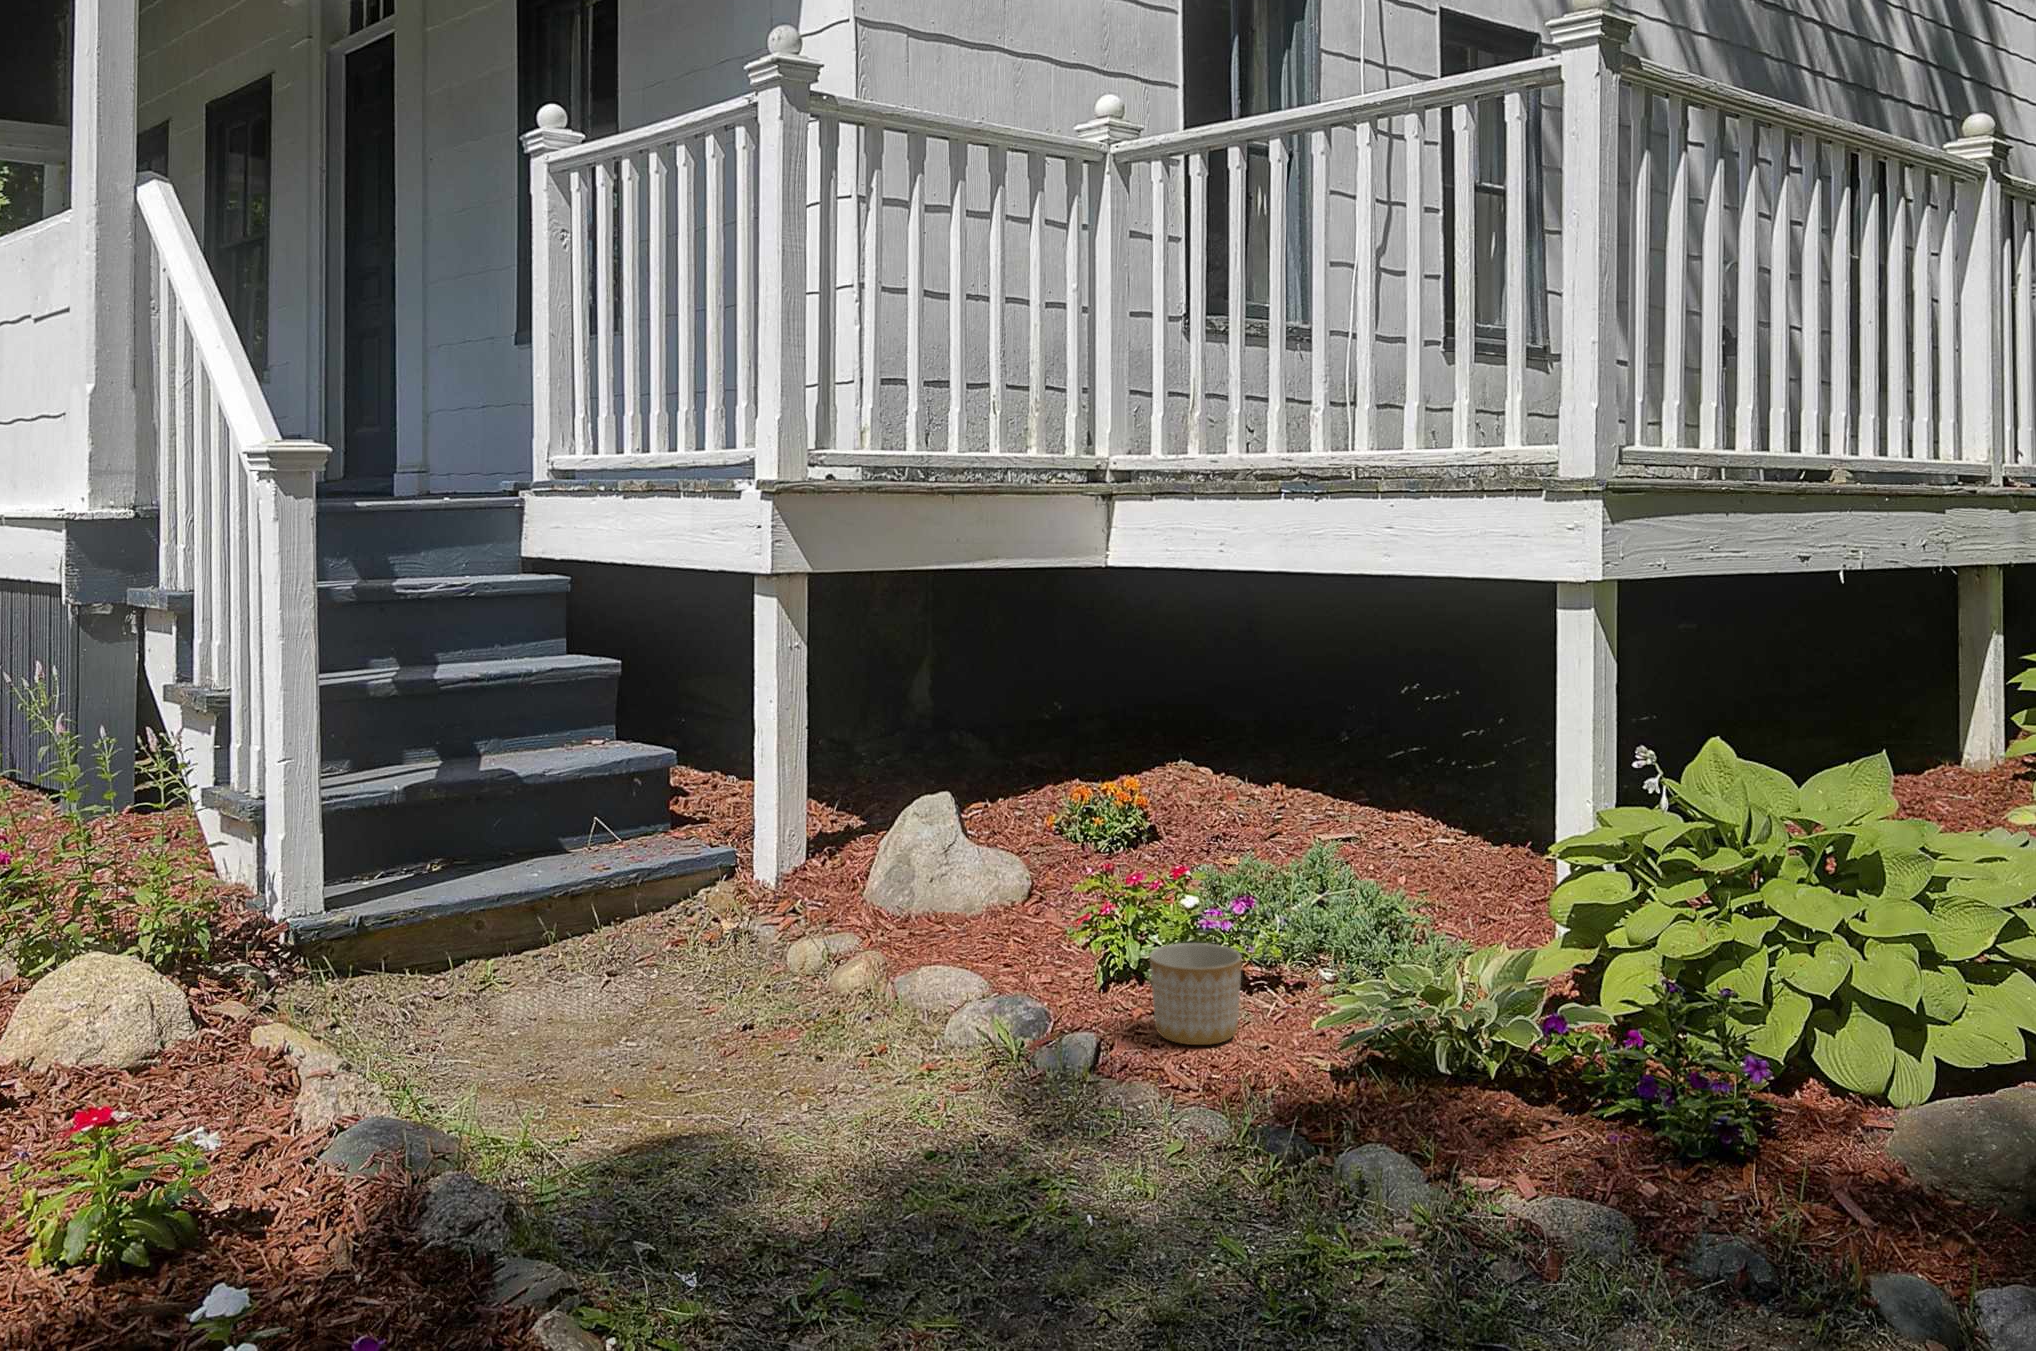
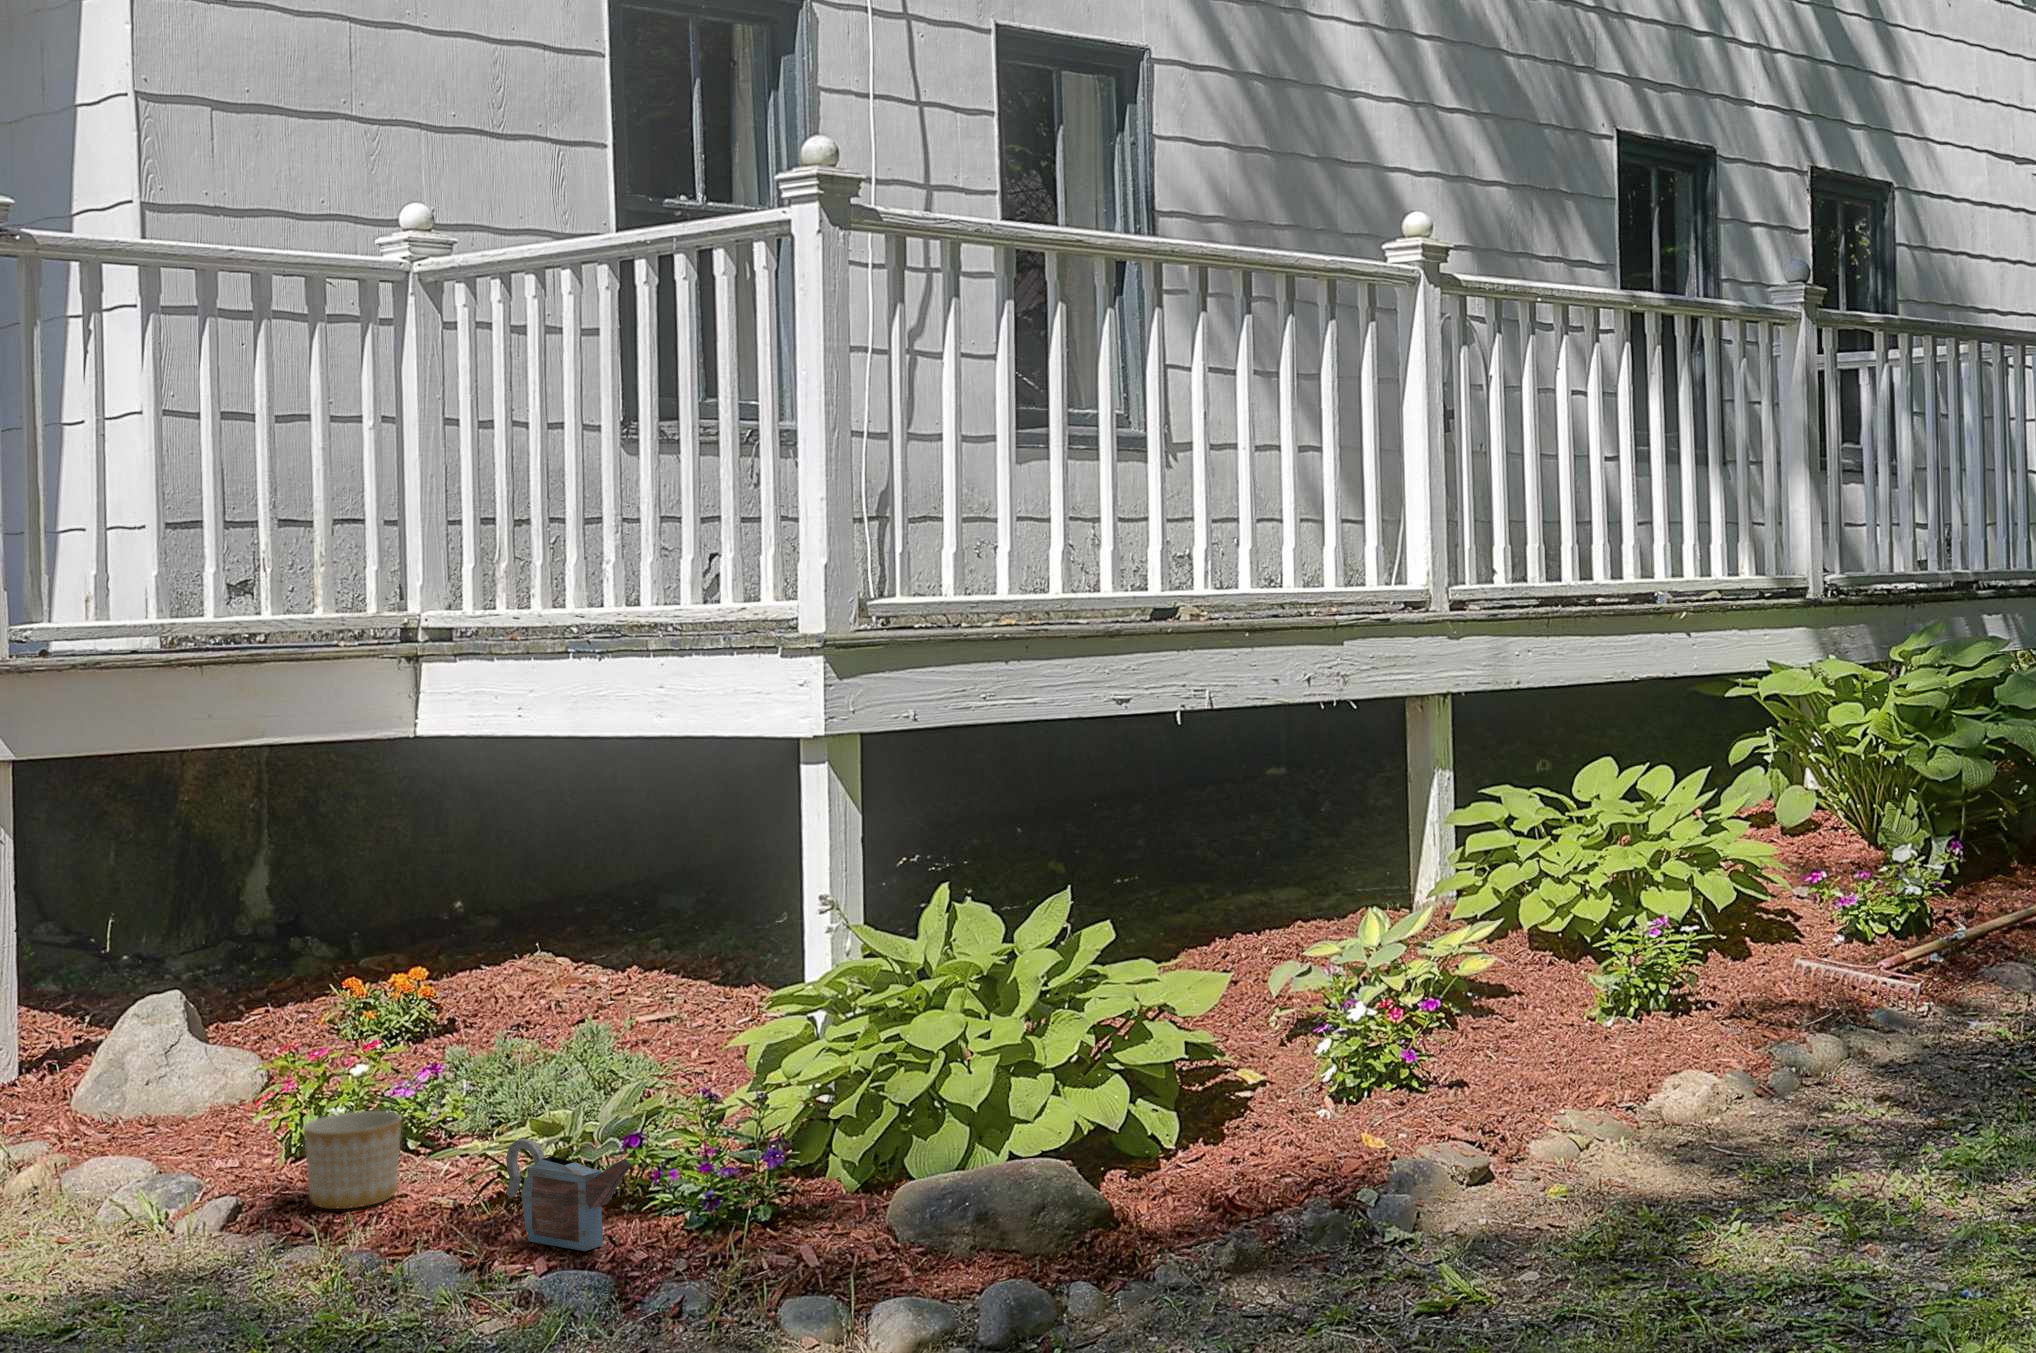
watering can: none [1390,997,1558,1130] -> present [505,1139,632,1251]

